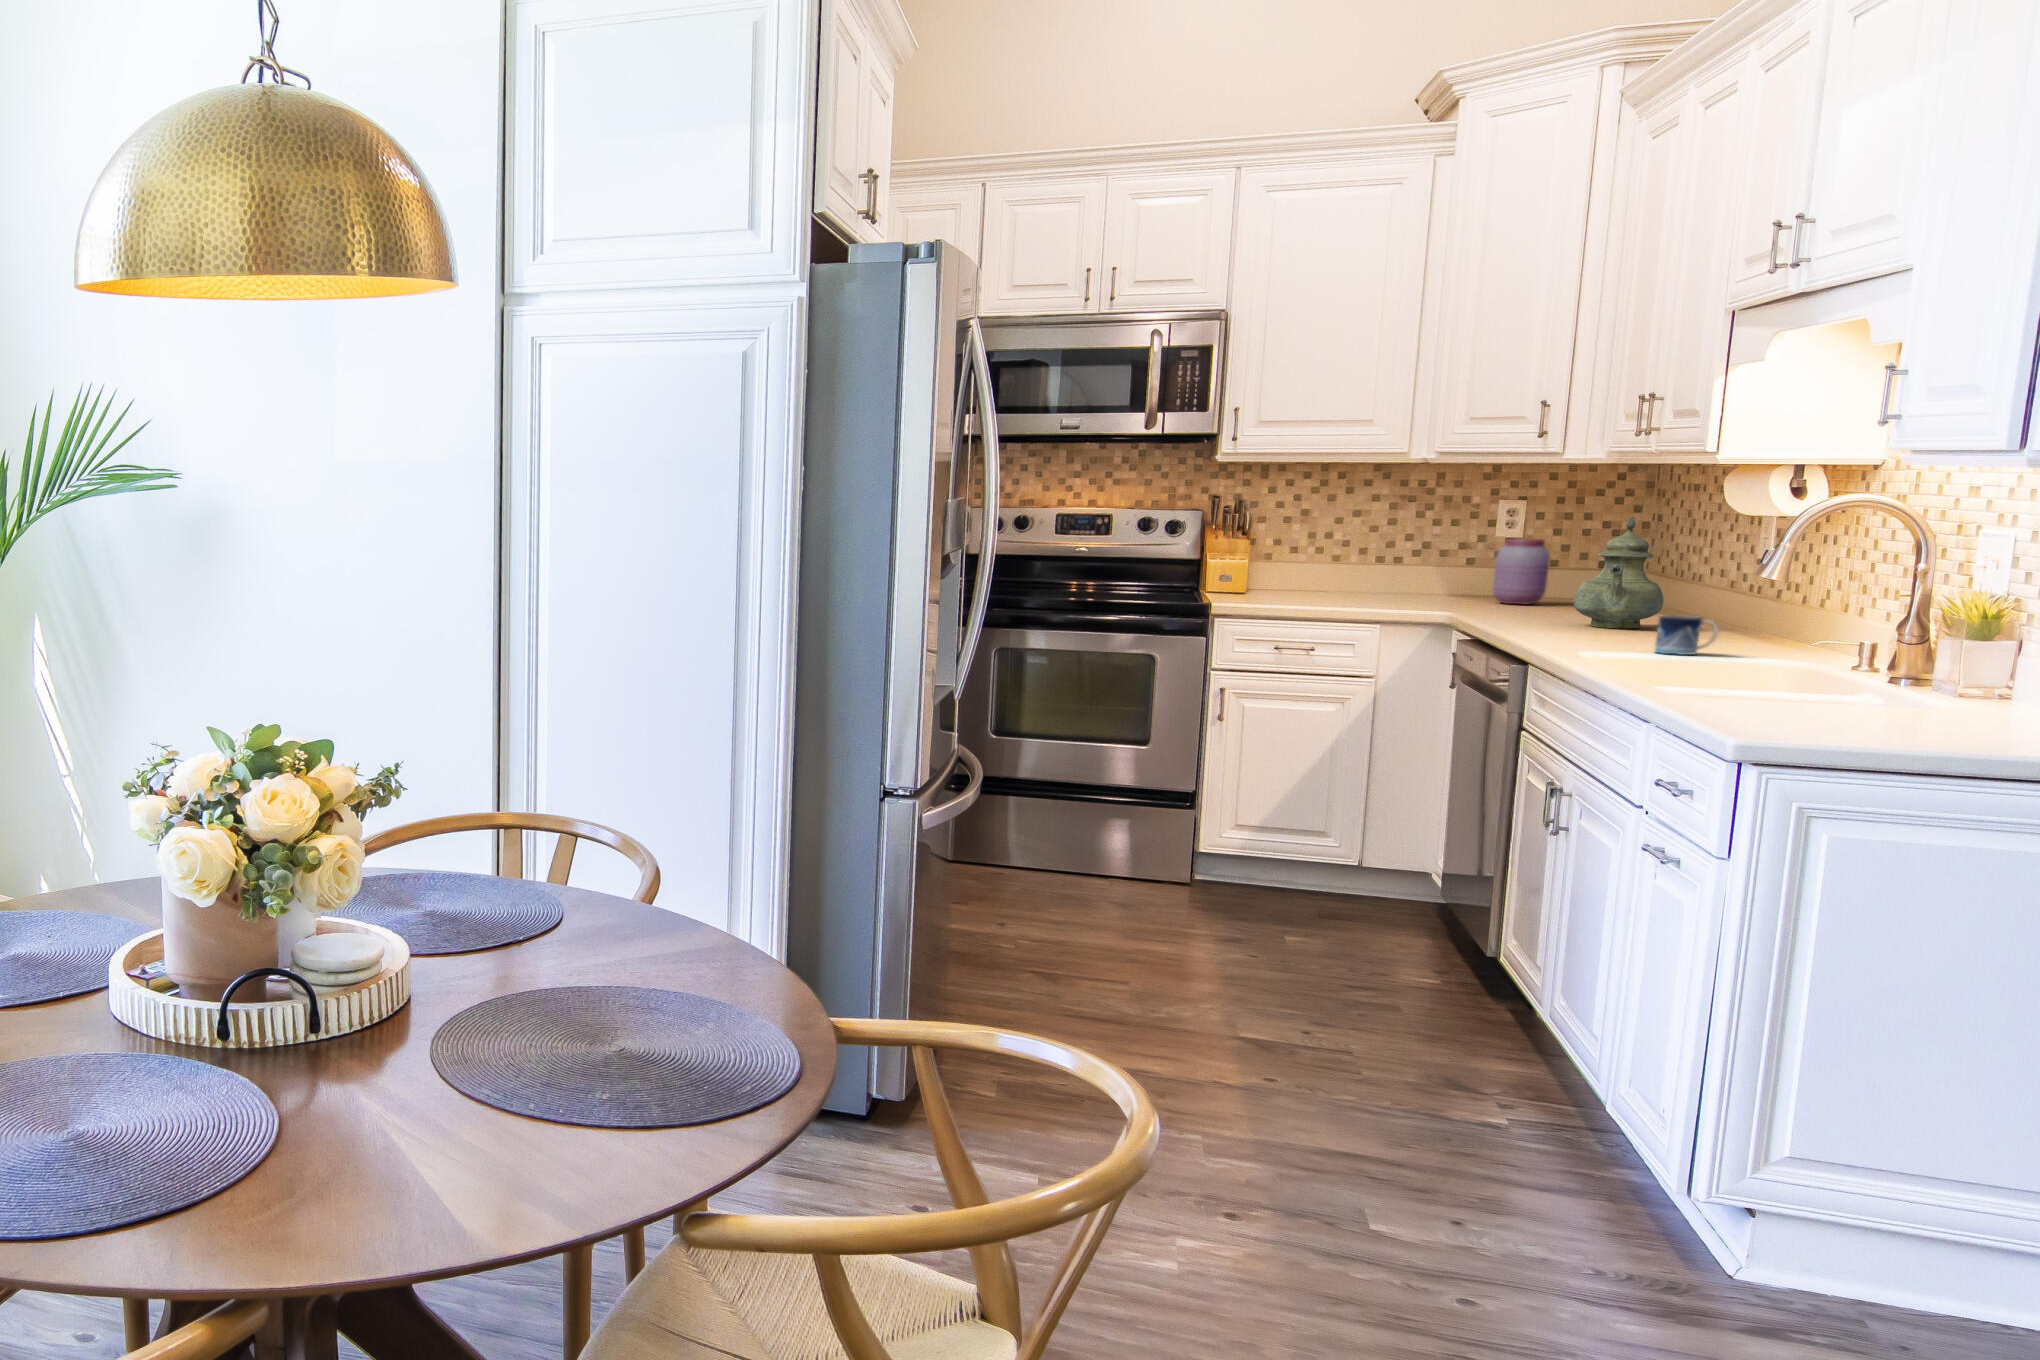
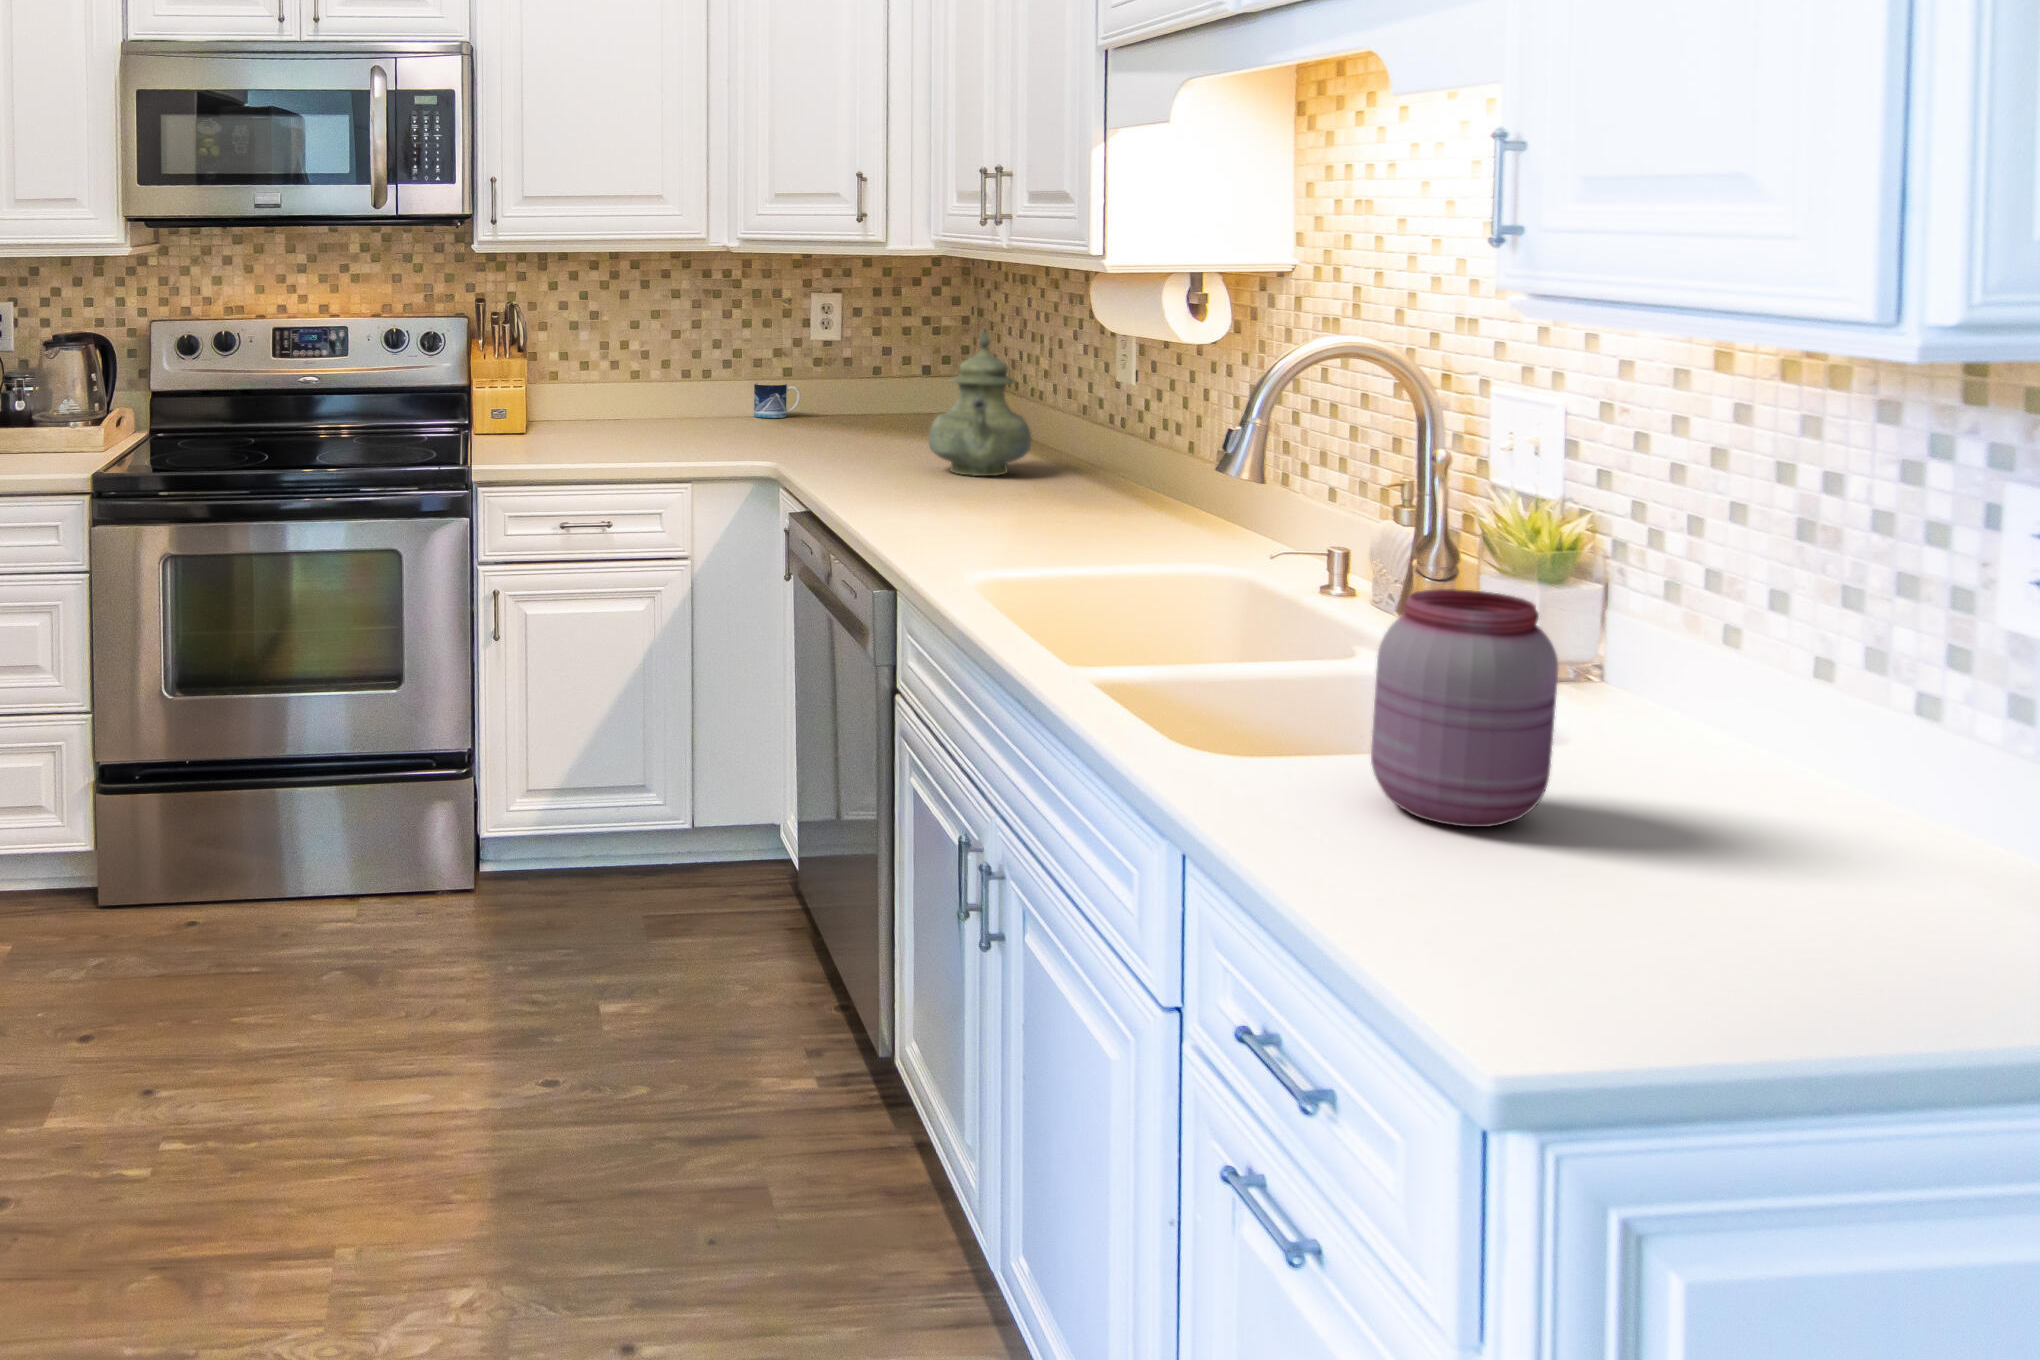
jar: present [1493,539,1550,604] -> present [1371,589,1558,827]
mug: present [1655,615,1718,655] -> present [754,383,801,418]

